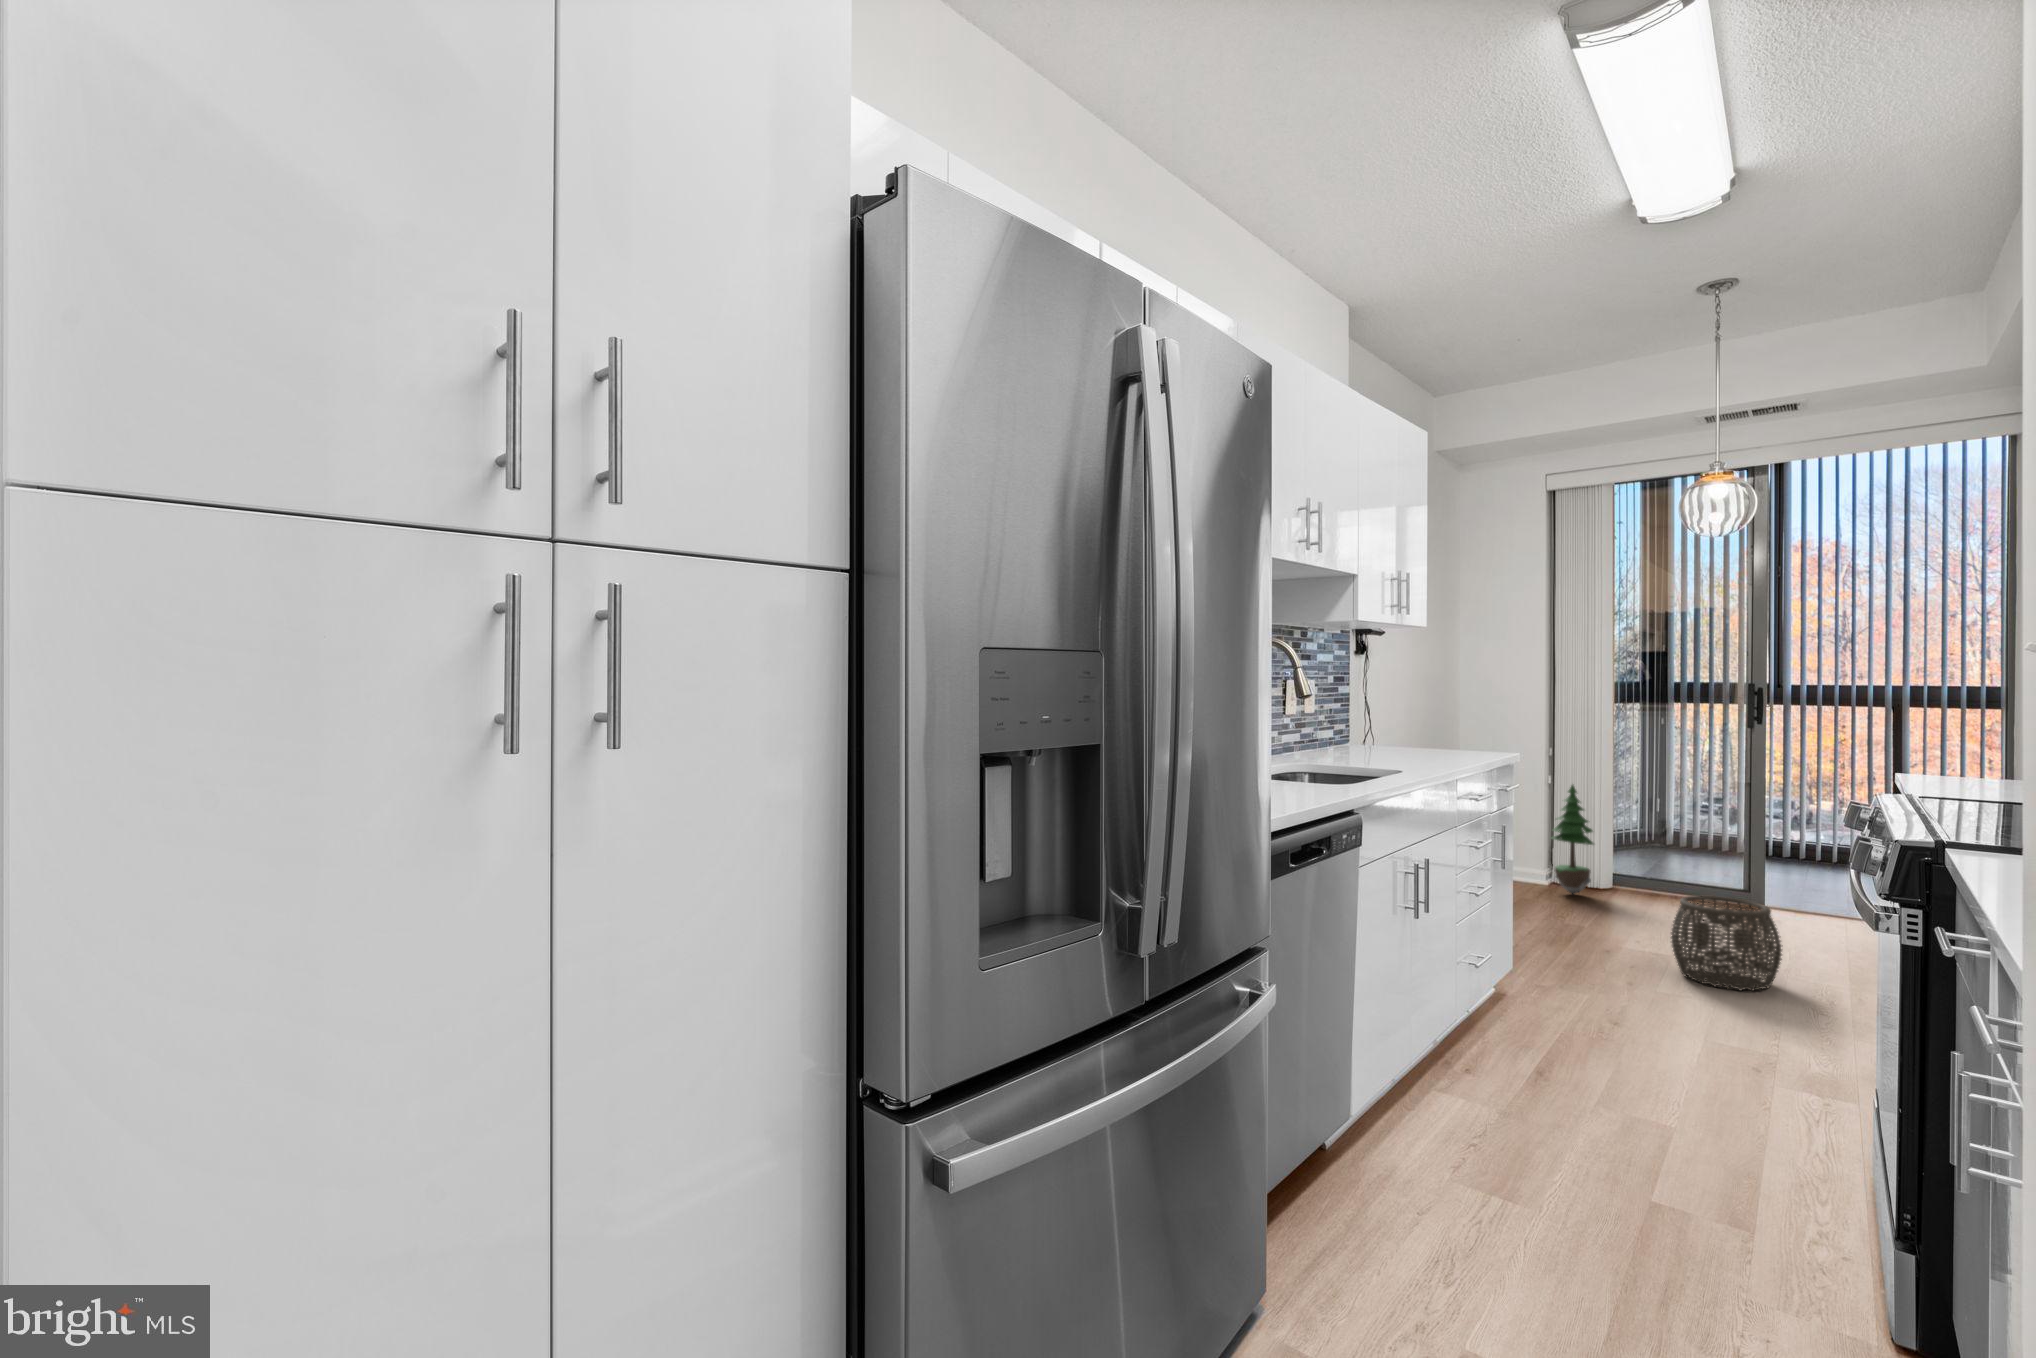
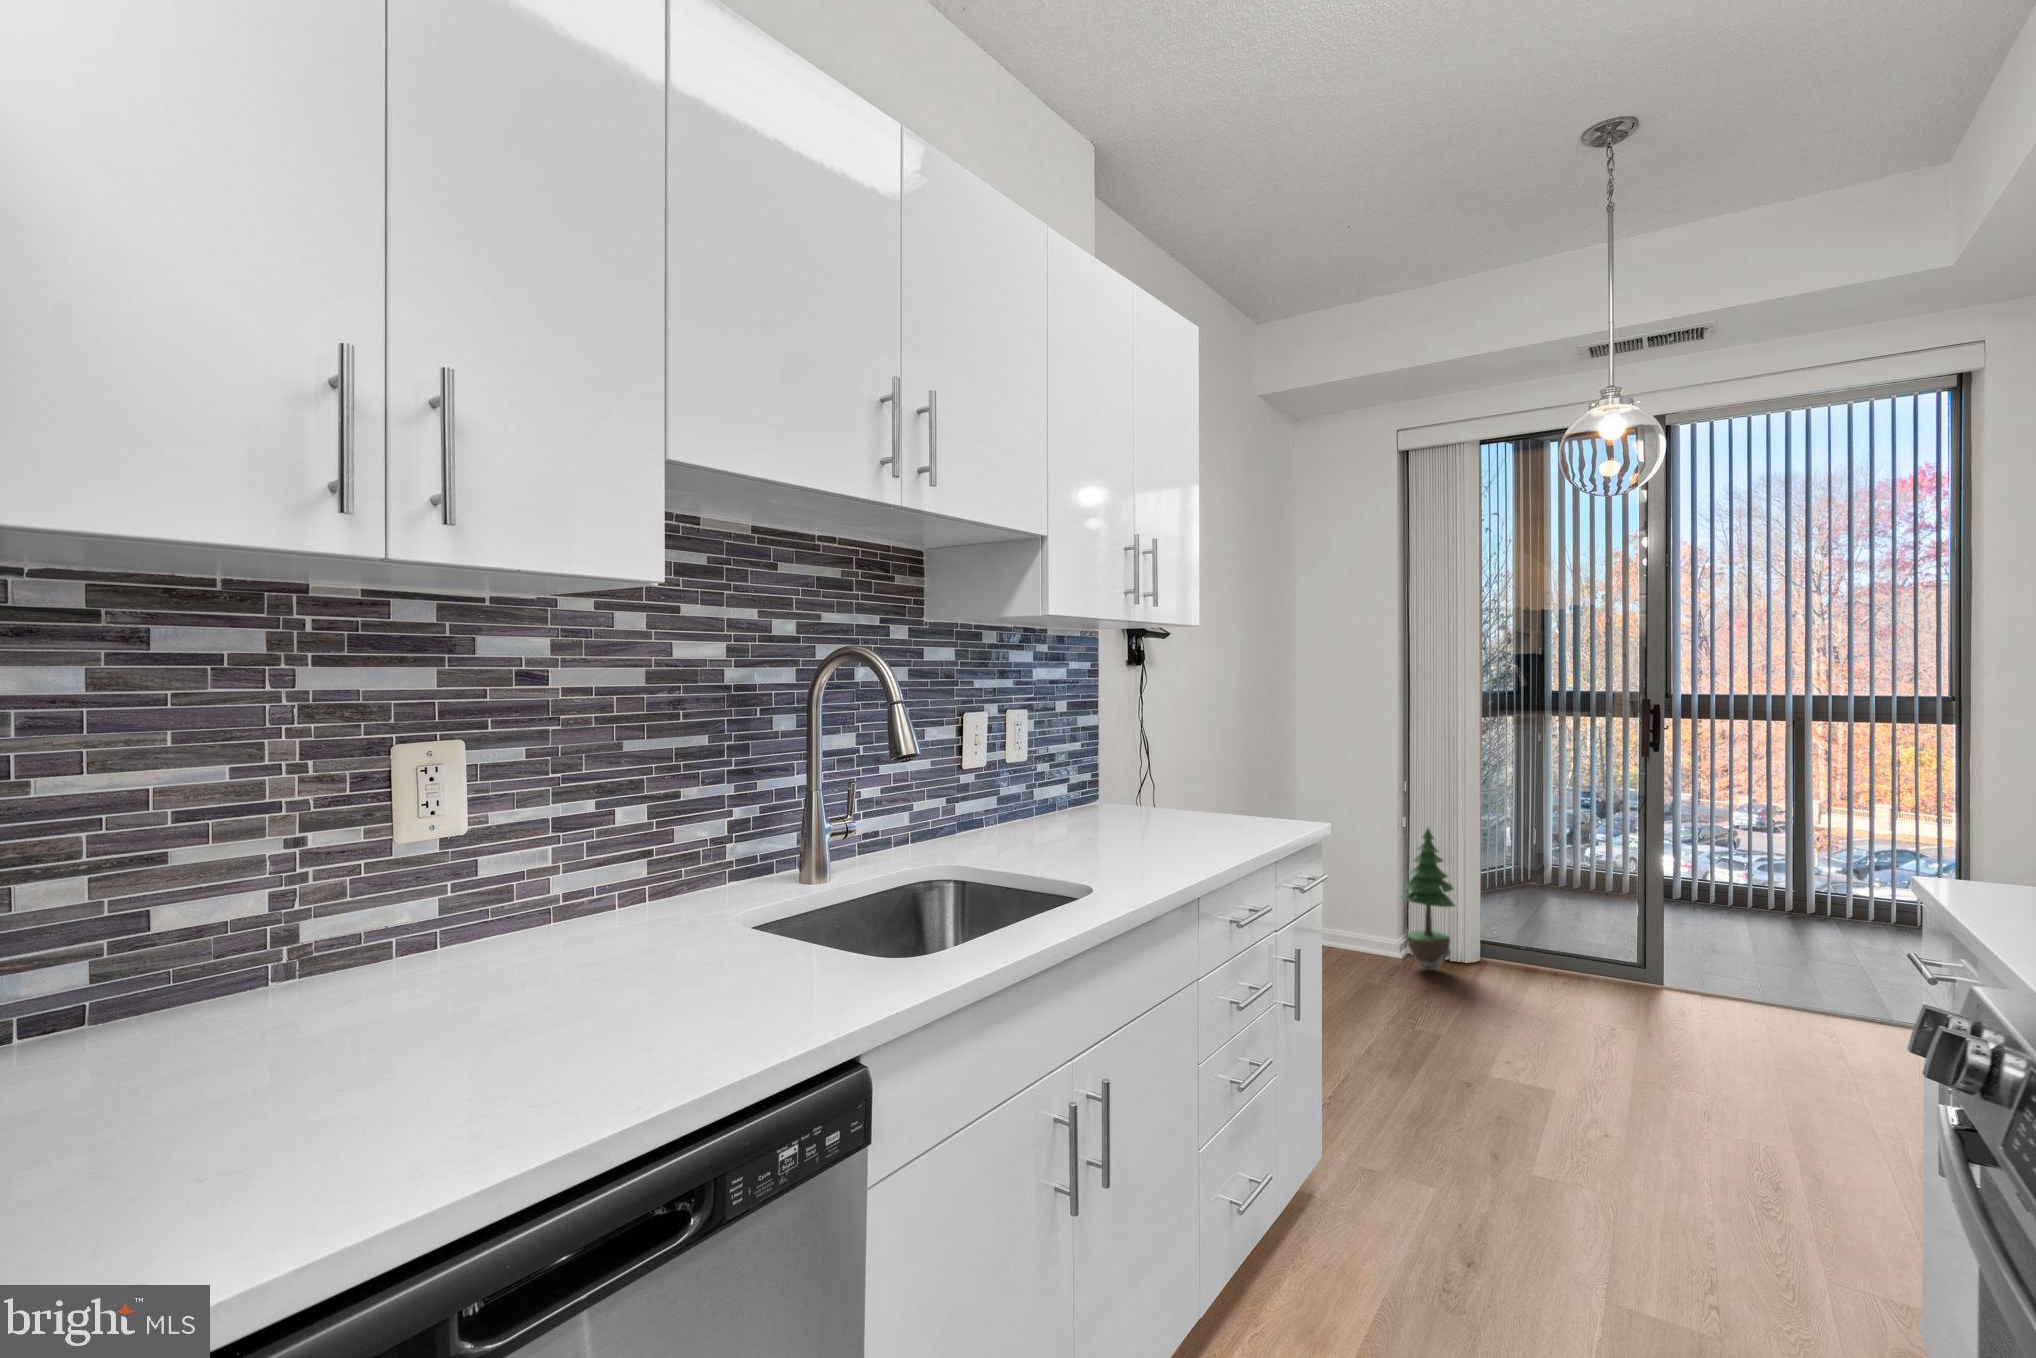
woven basket: present [1671,896,1782,991] -> none [1549,1014,1707,1170]

